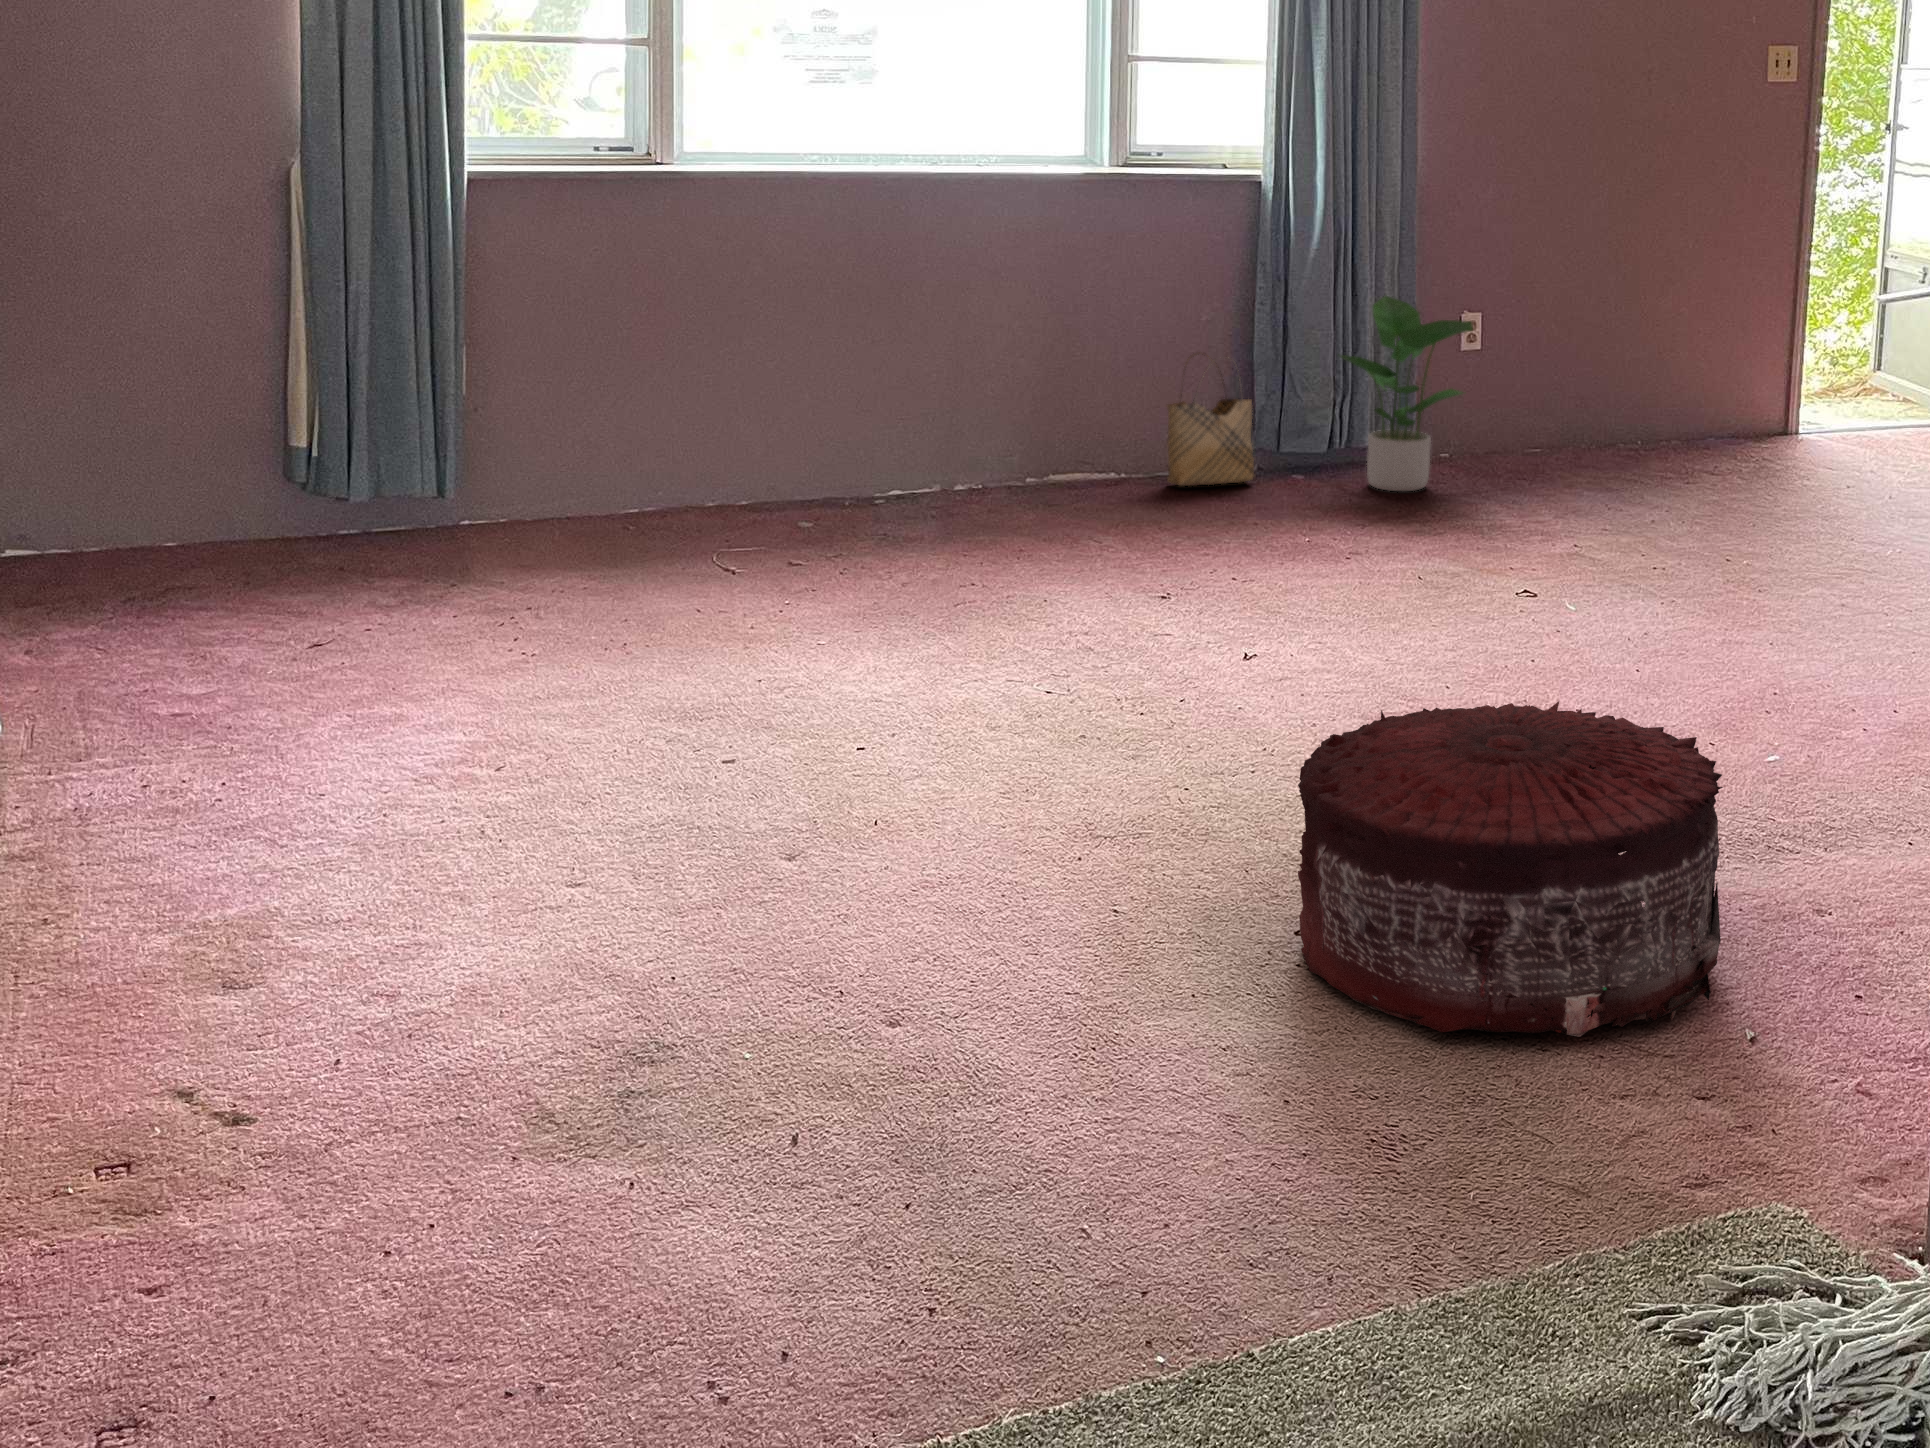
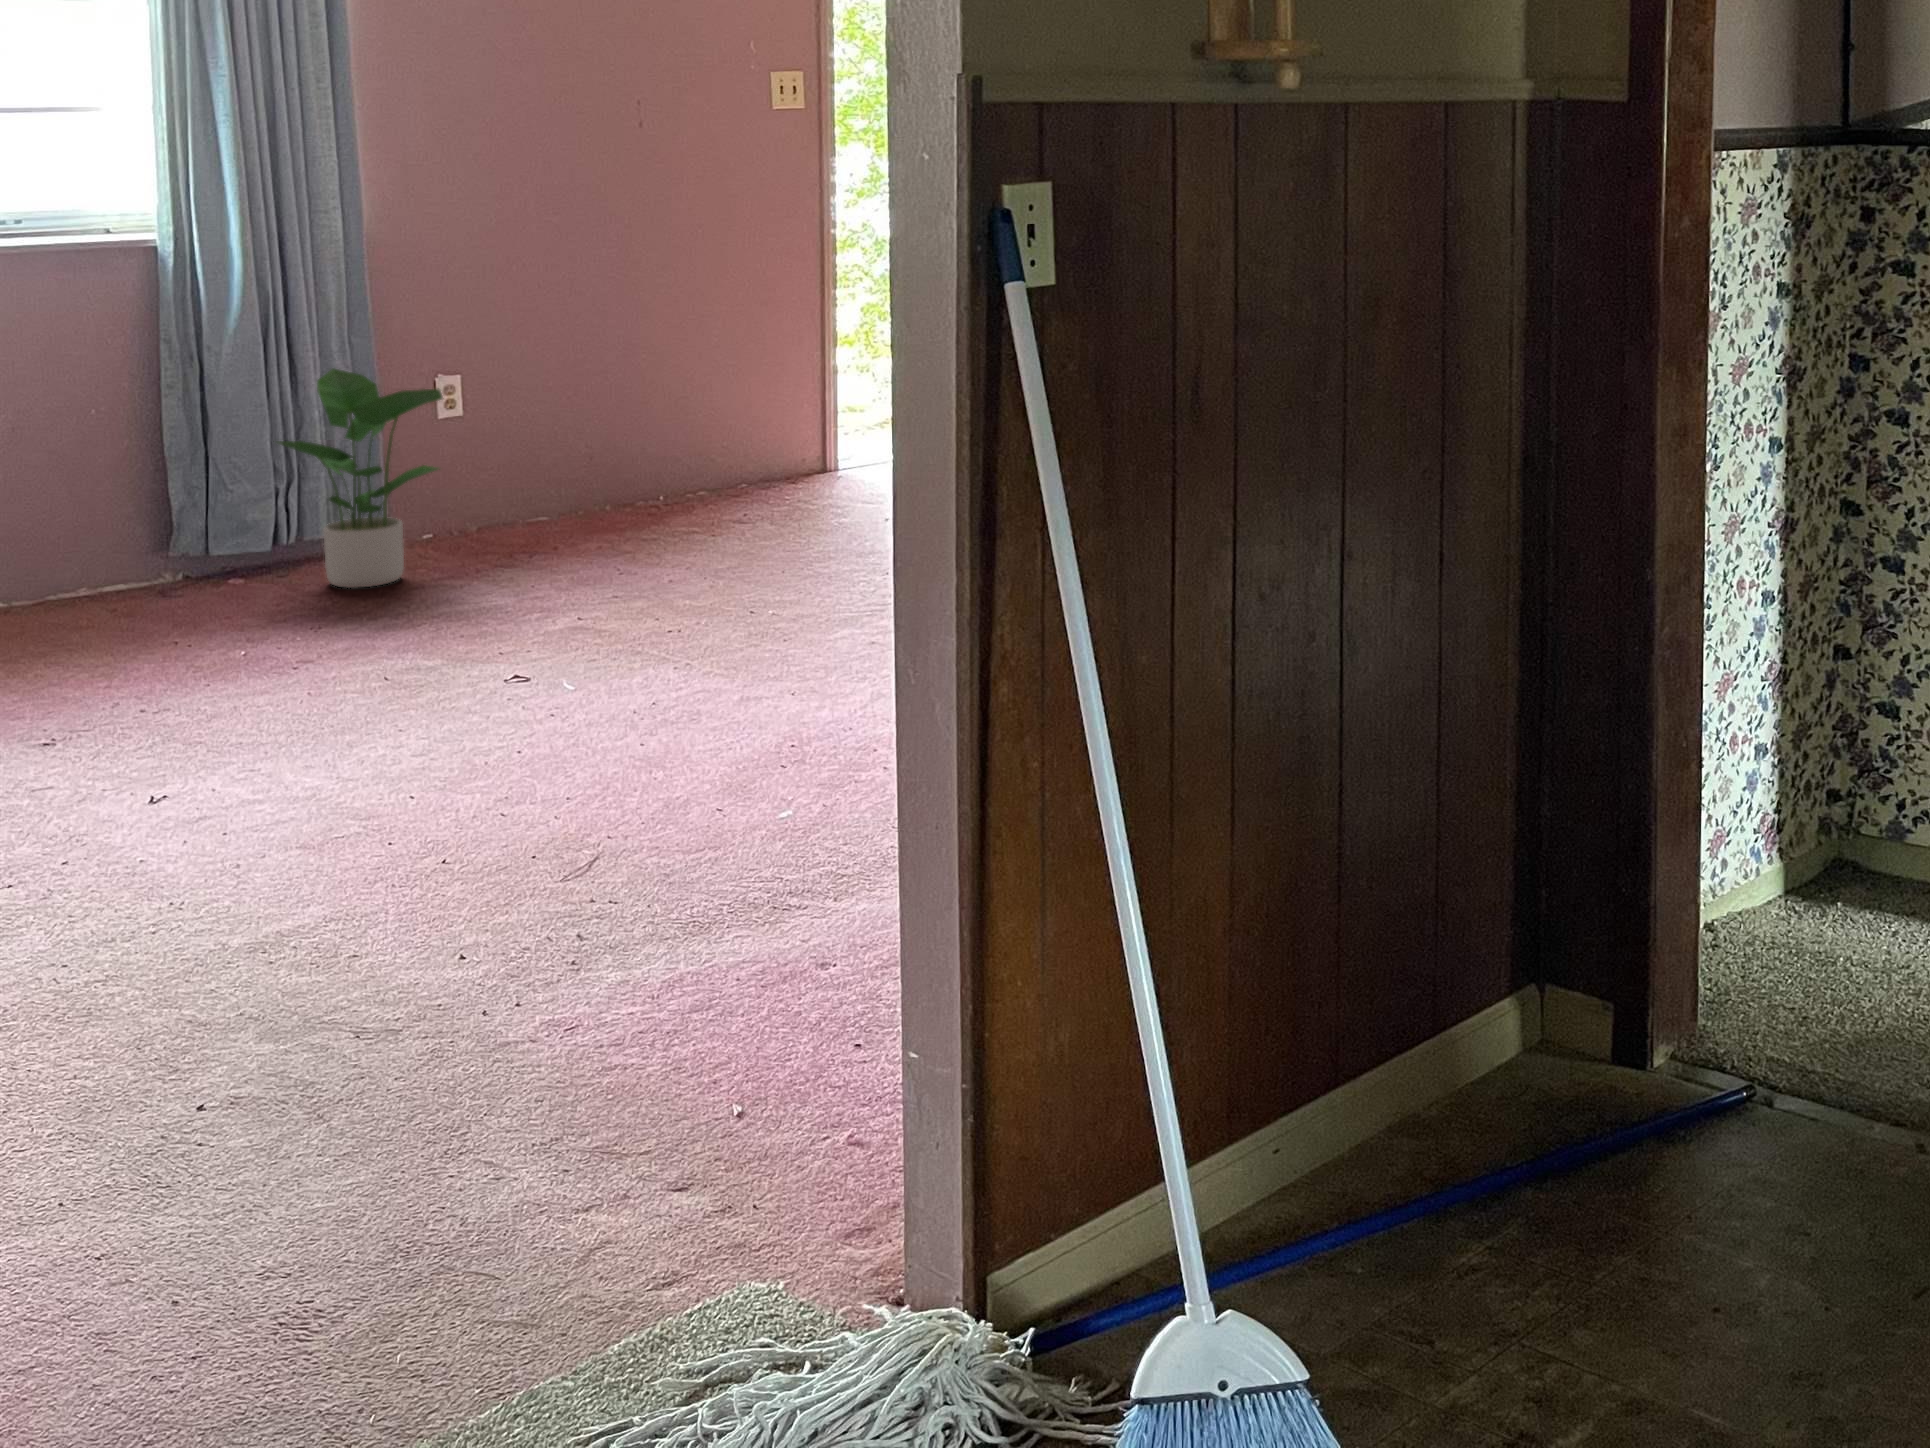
woven basket: present [1167,354,1254,486] -> none [49,455,177,614]
pouf: present [1298,701,1723,1037] -> none [184,800,703,1189]

